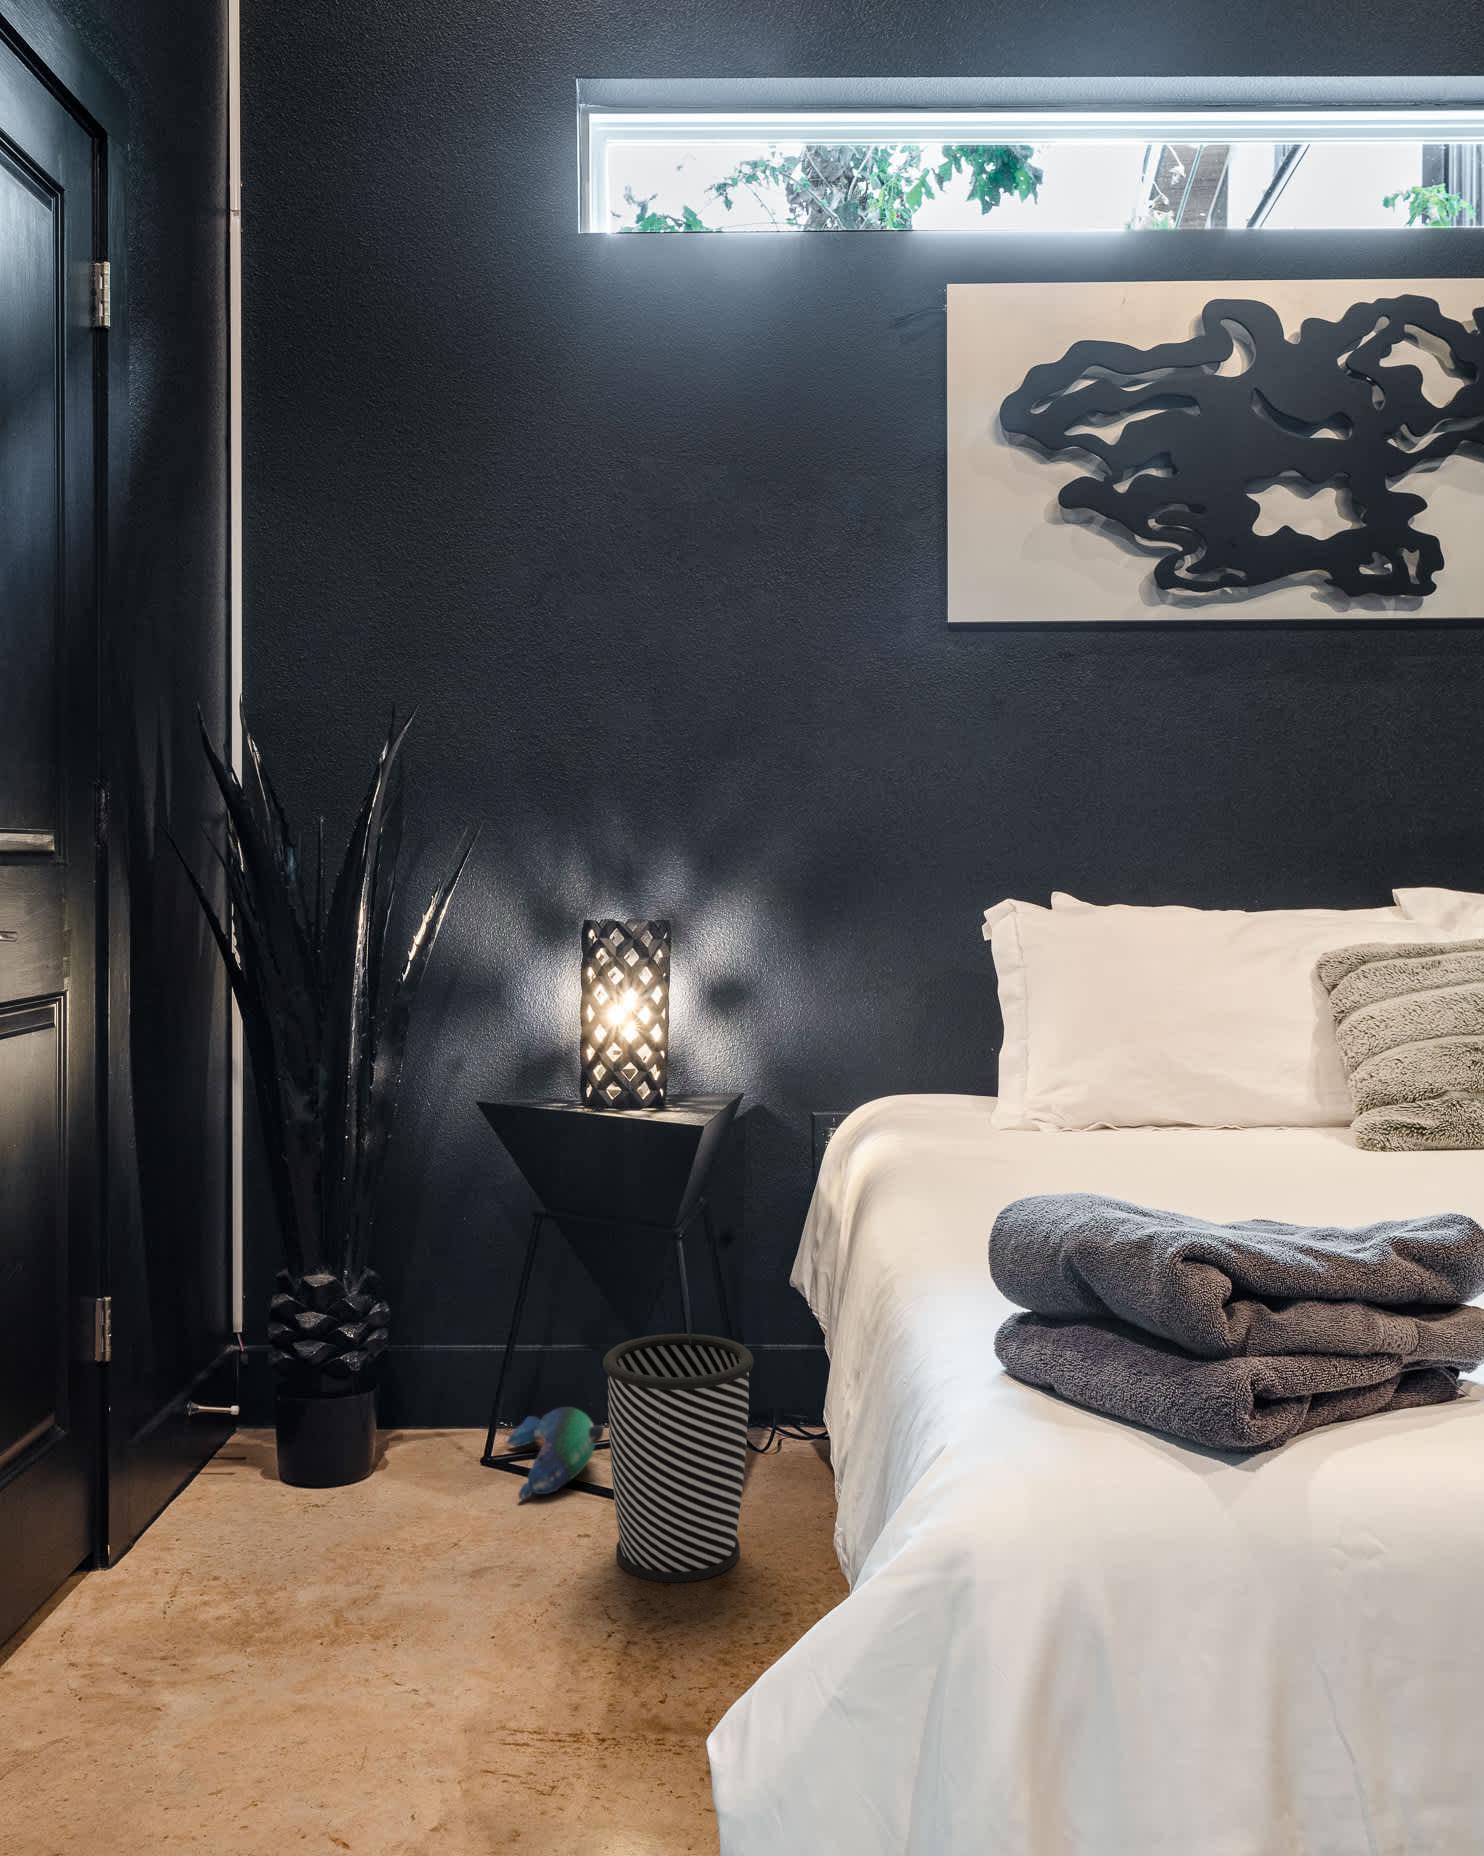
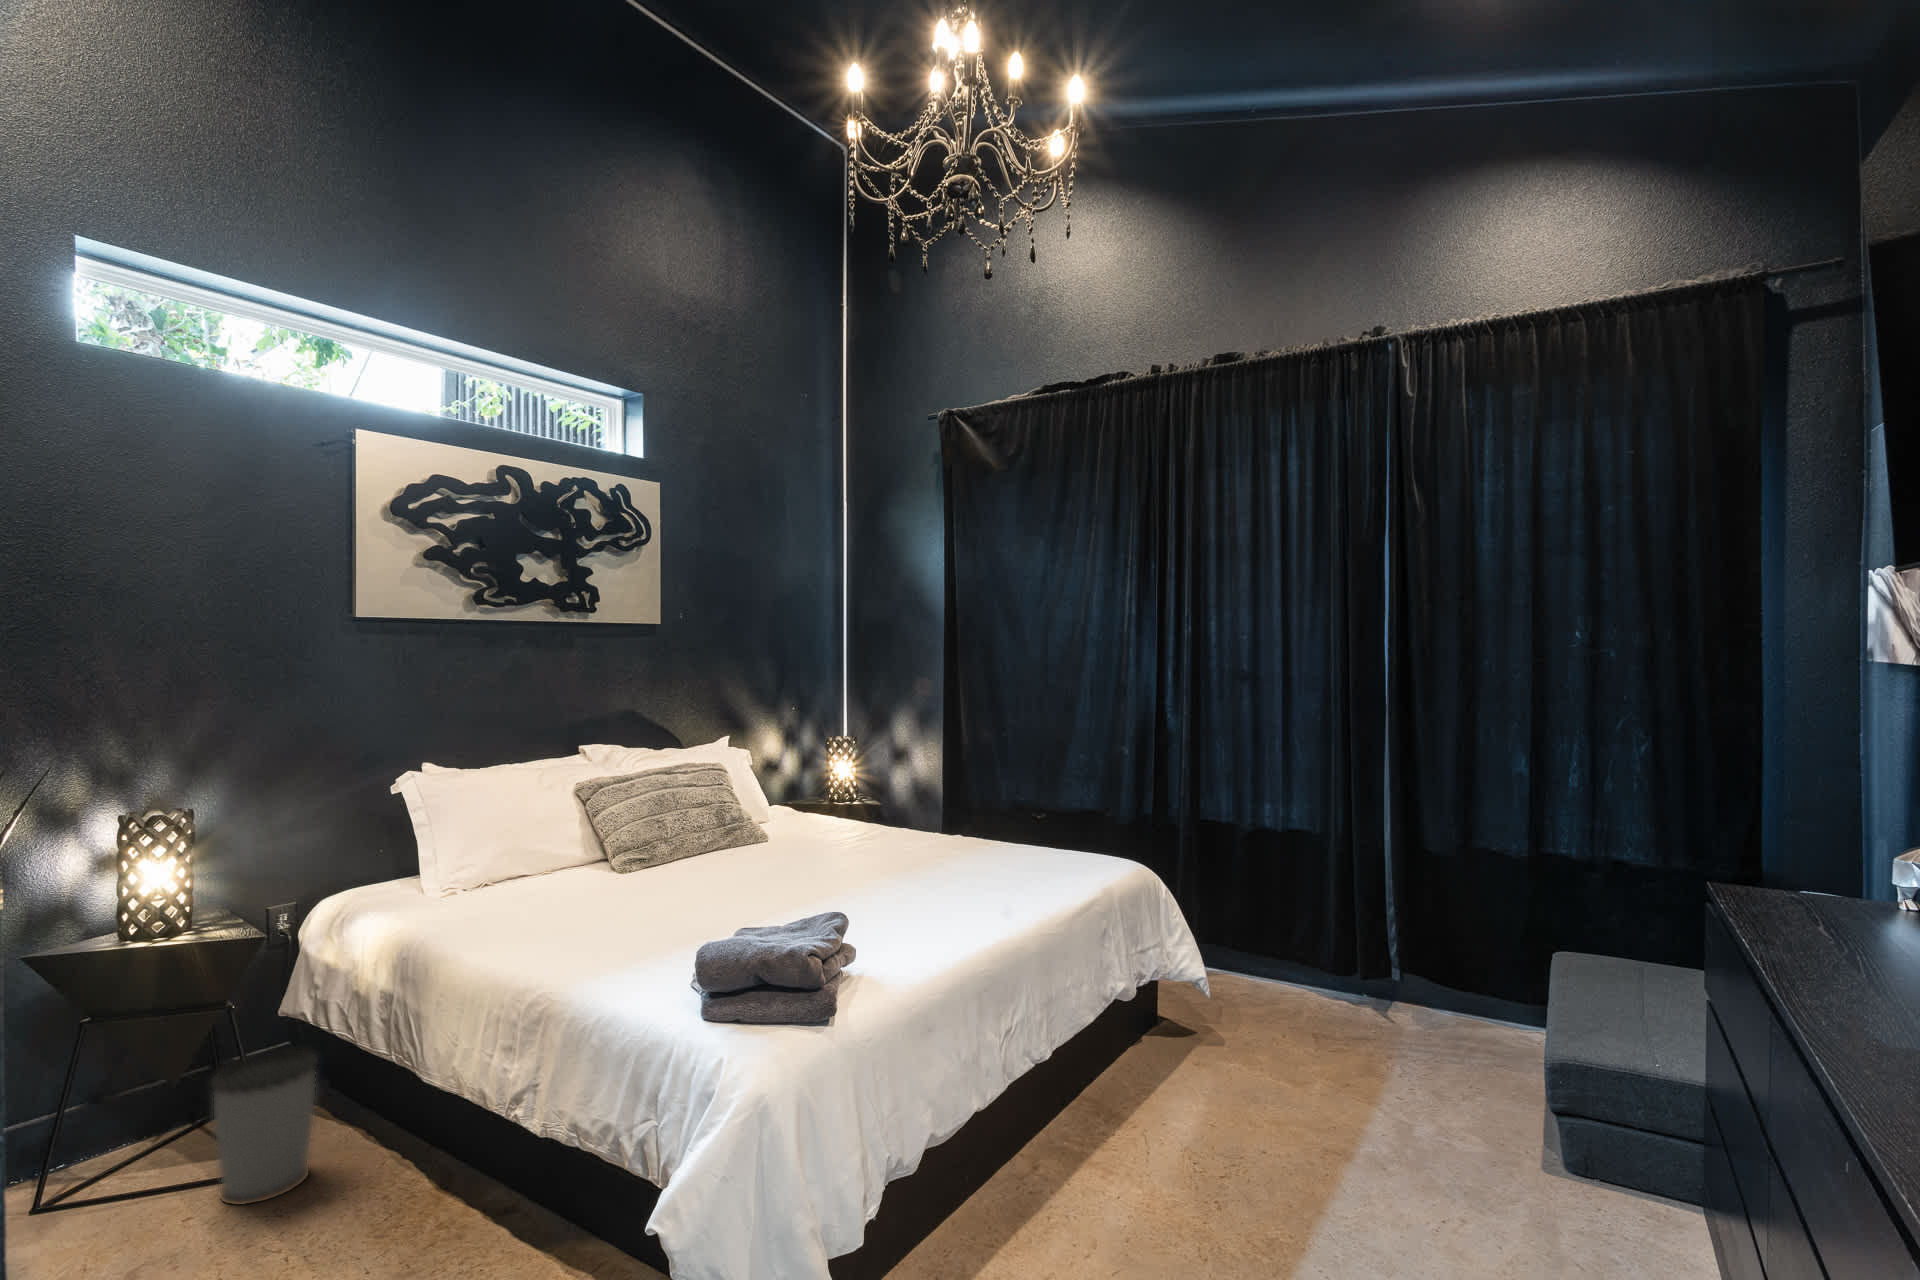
plush toy: present [507,1407,604,1500] -> none [39,1146,150,1213]

